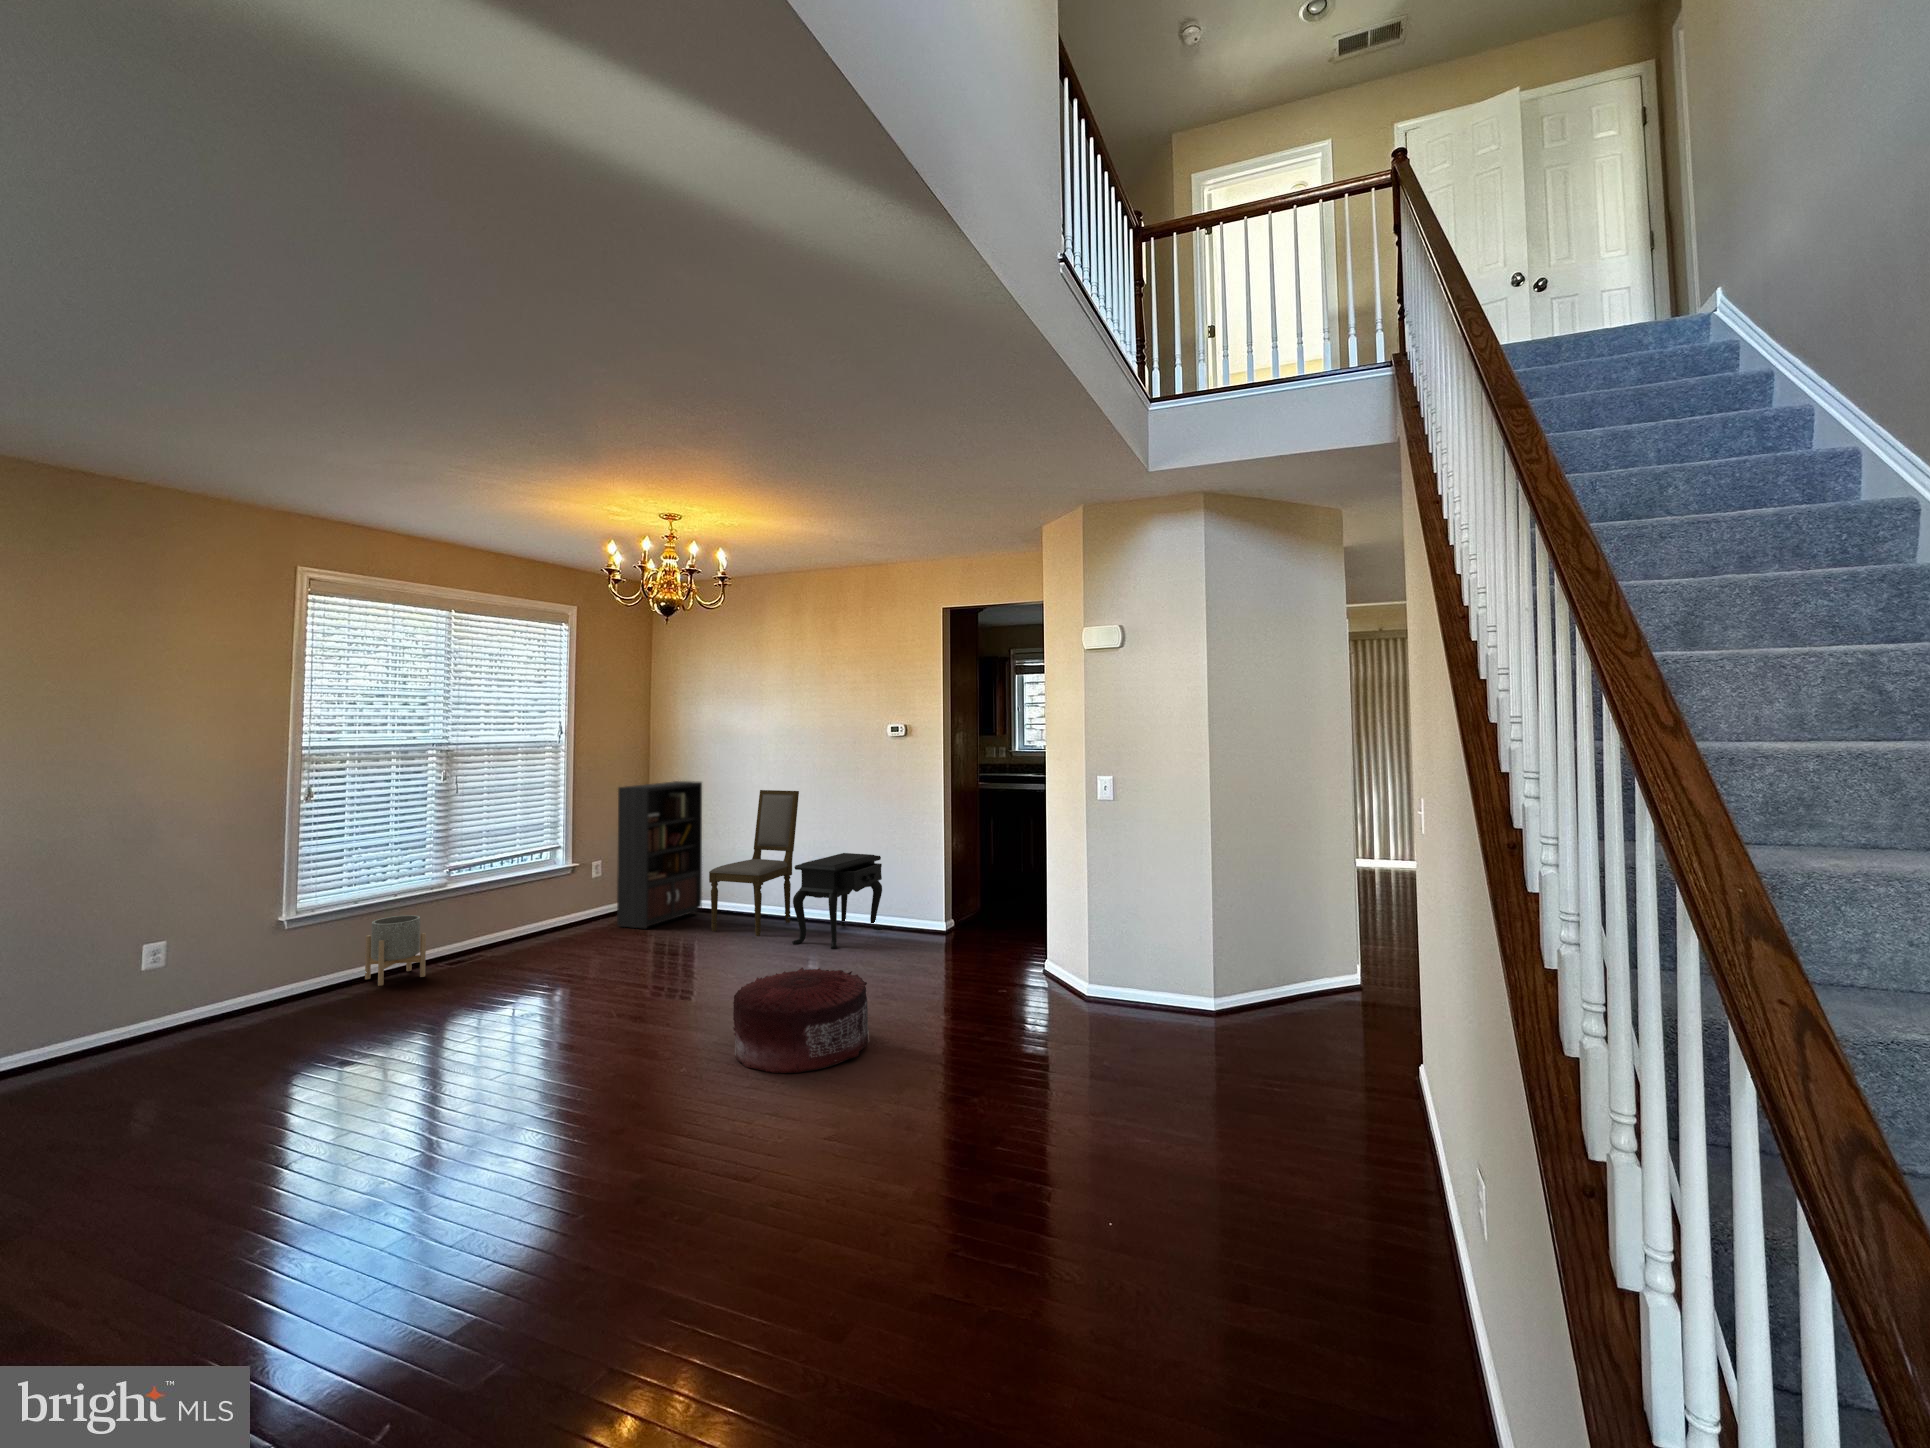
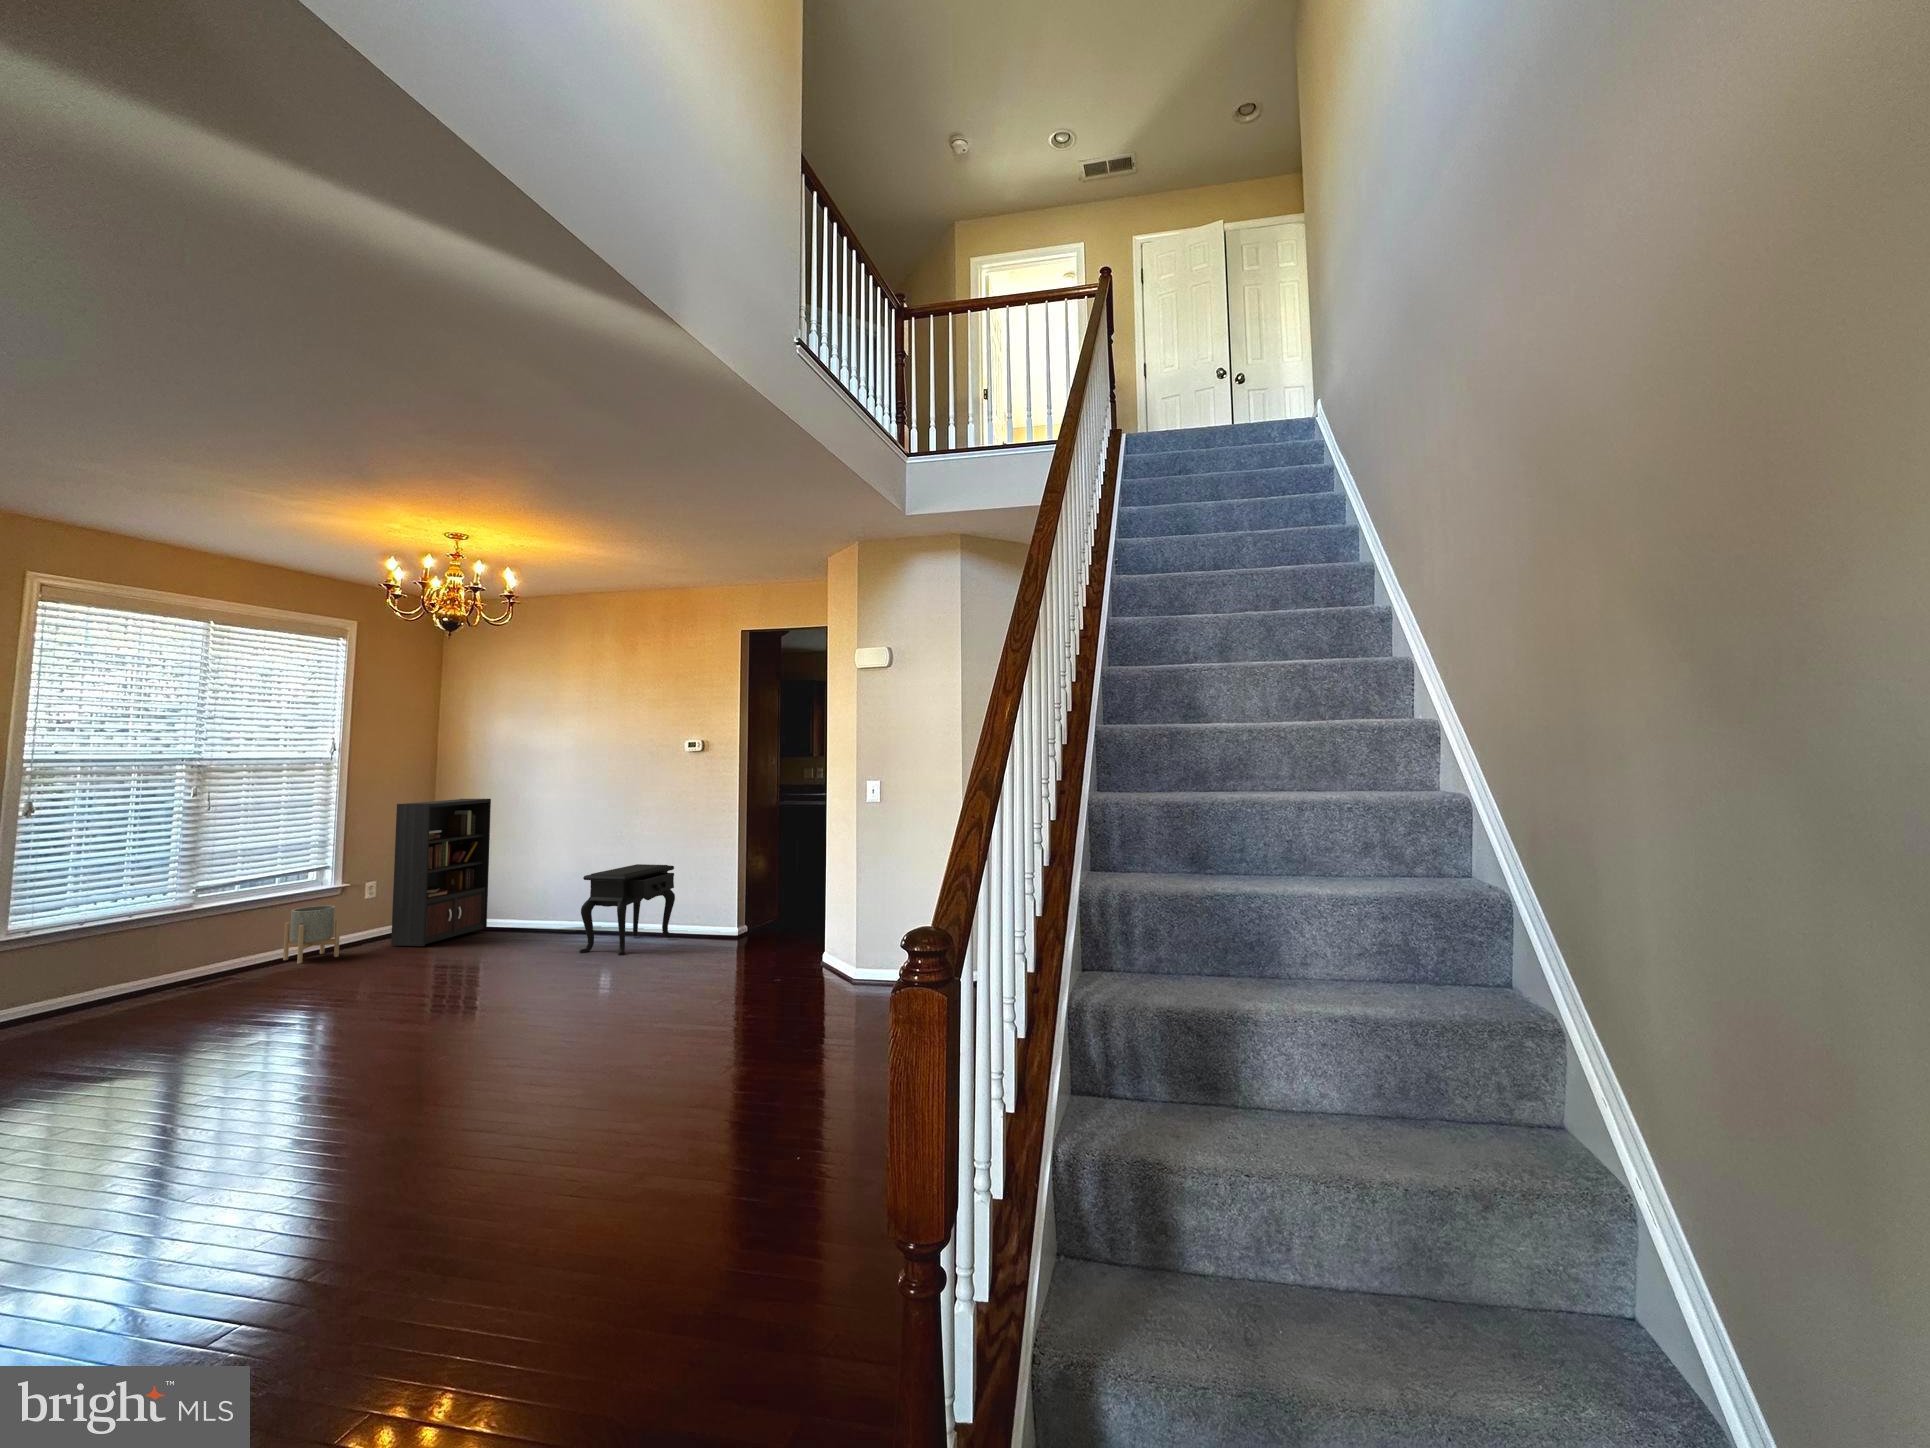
dining chair: present [709,790,799,936] -> none [494,806,593,948]
planter: present [365,915,426,986] -> present [283,906,340,964]
pouf: present [733,967,869,1073] -> none [500,962,640,1056]

